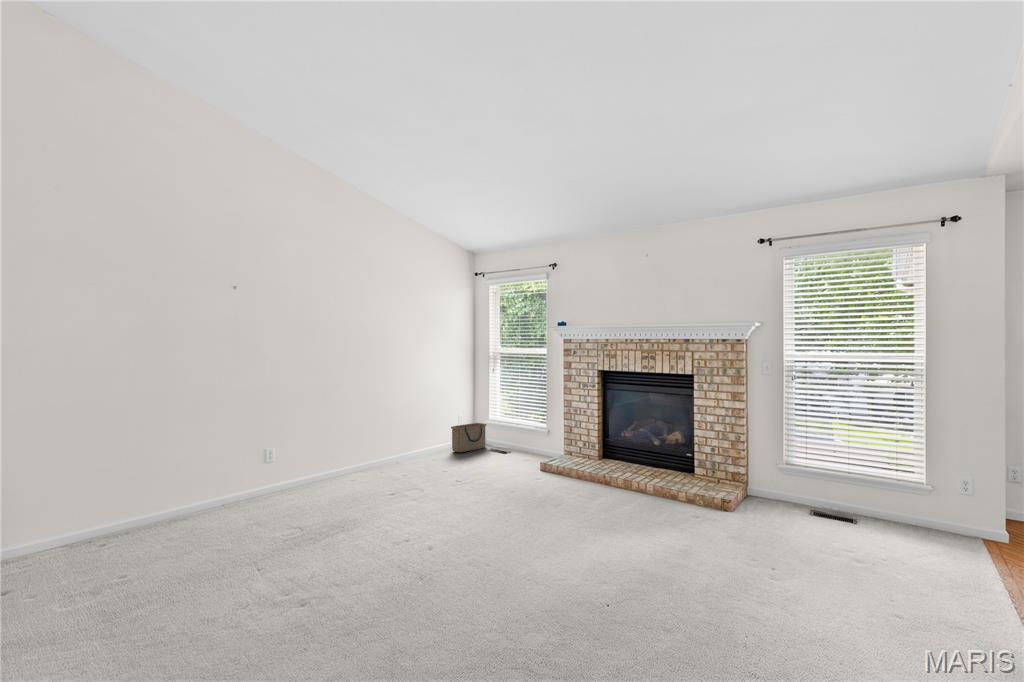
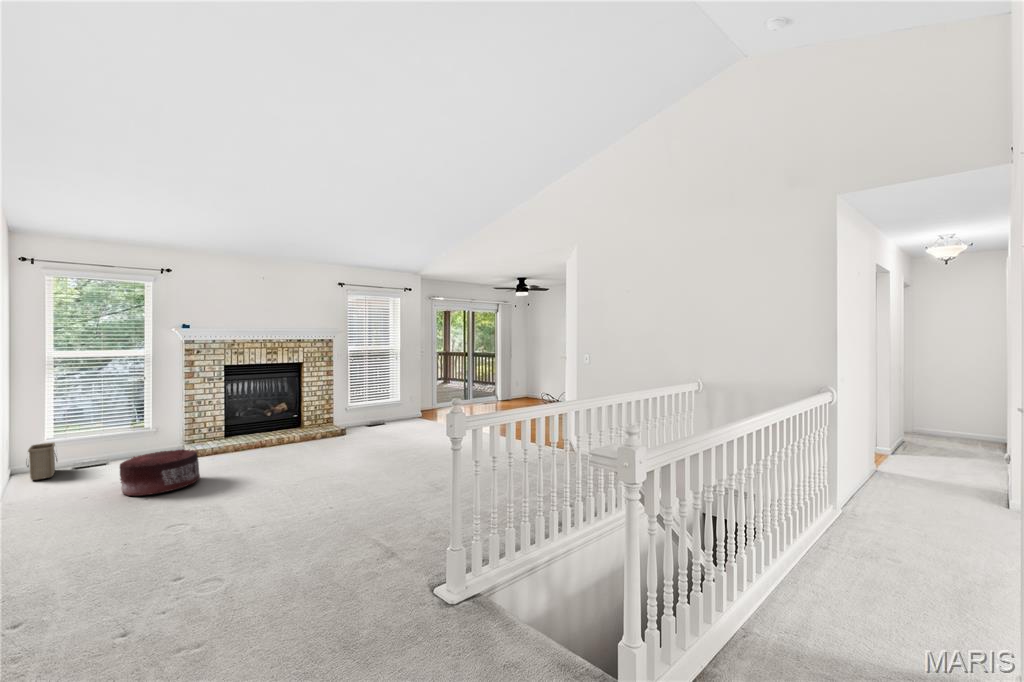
pouf: none [402,453,469,499] -> present [120,449,200,496]

